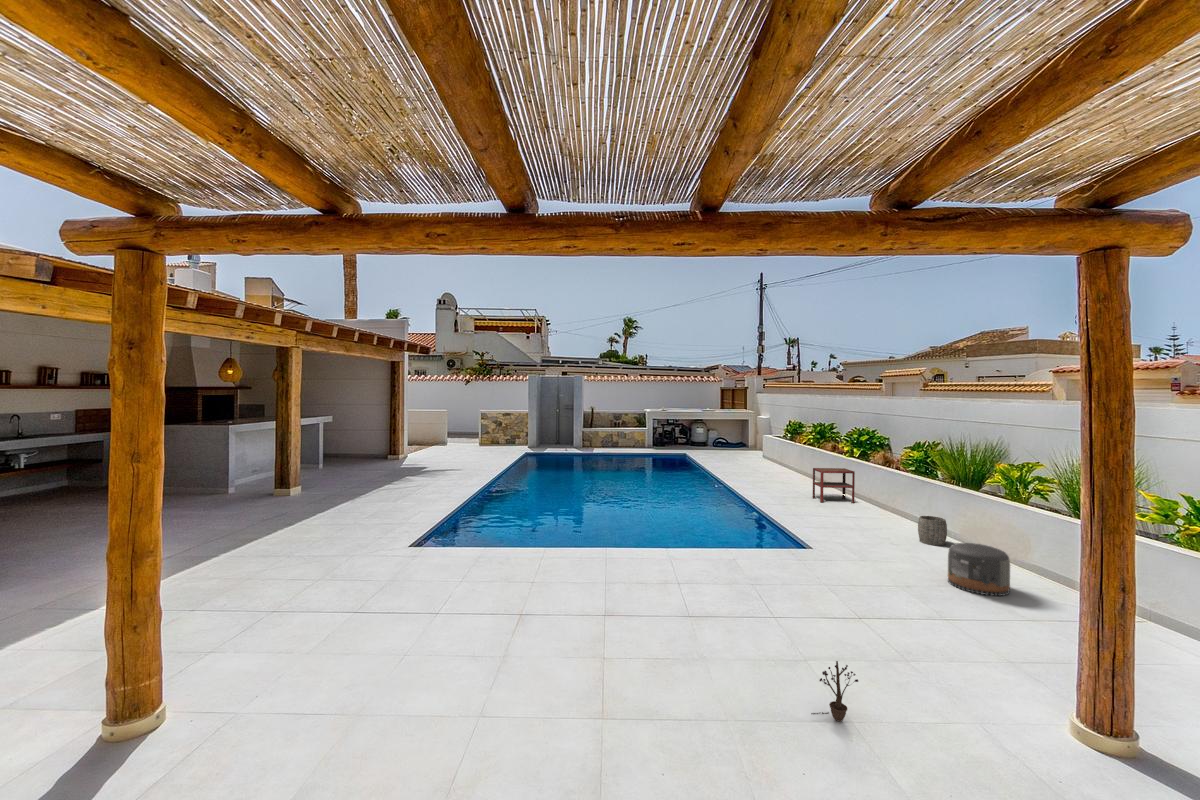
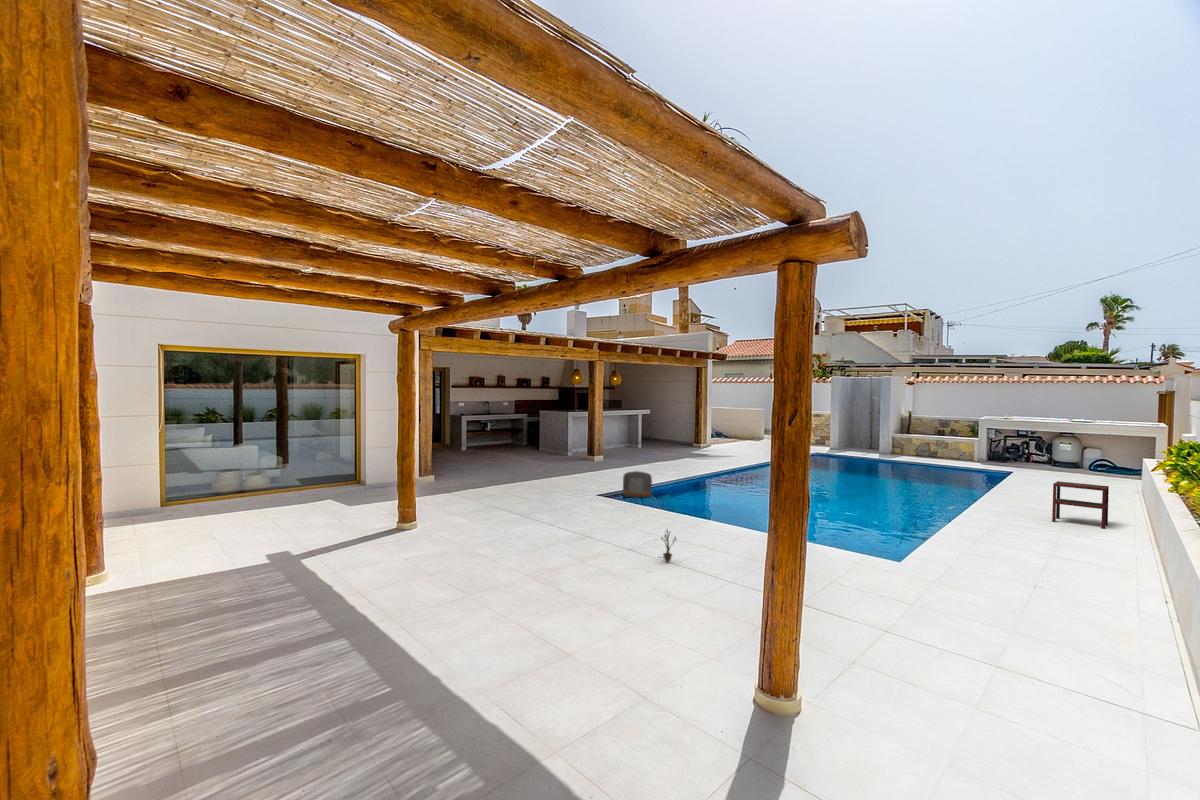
woven basket: present [918,516,947,546] -> none [1054,527,1090,561]
pouf: present [948,543,1010,596] -> present [623,471,652,498]

